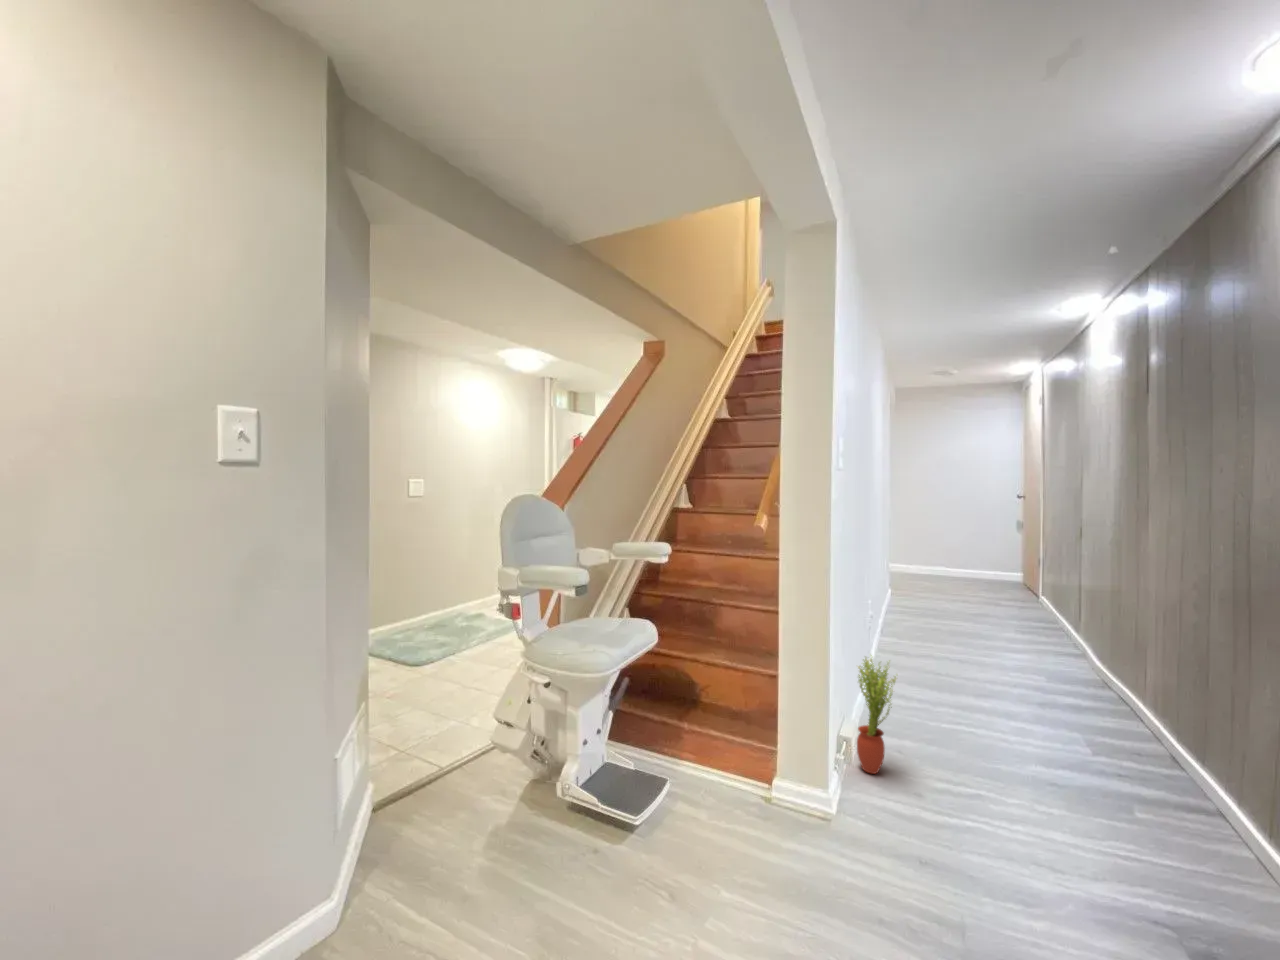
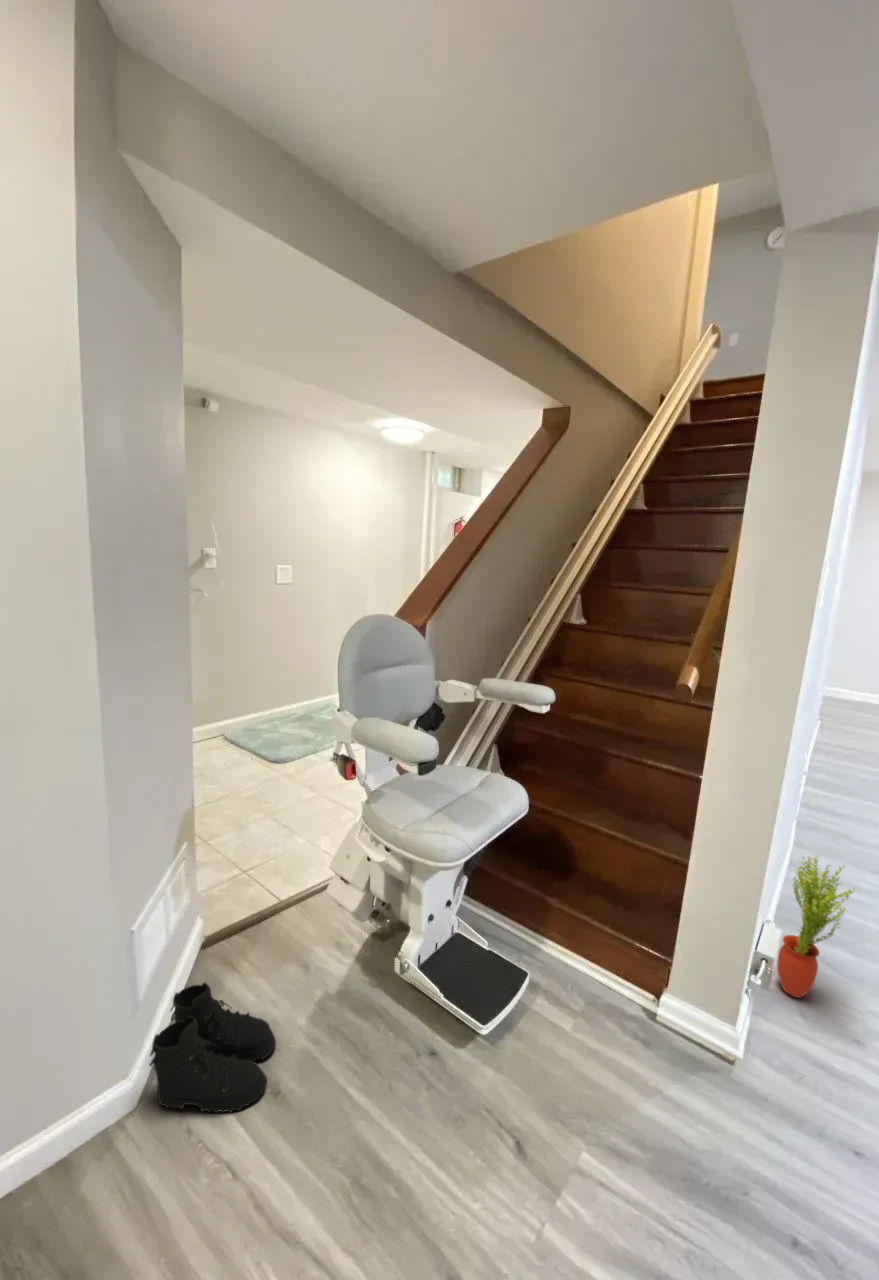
boots: none [355,807,460,914] -> present [149,983,276,1113]

